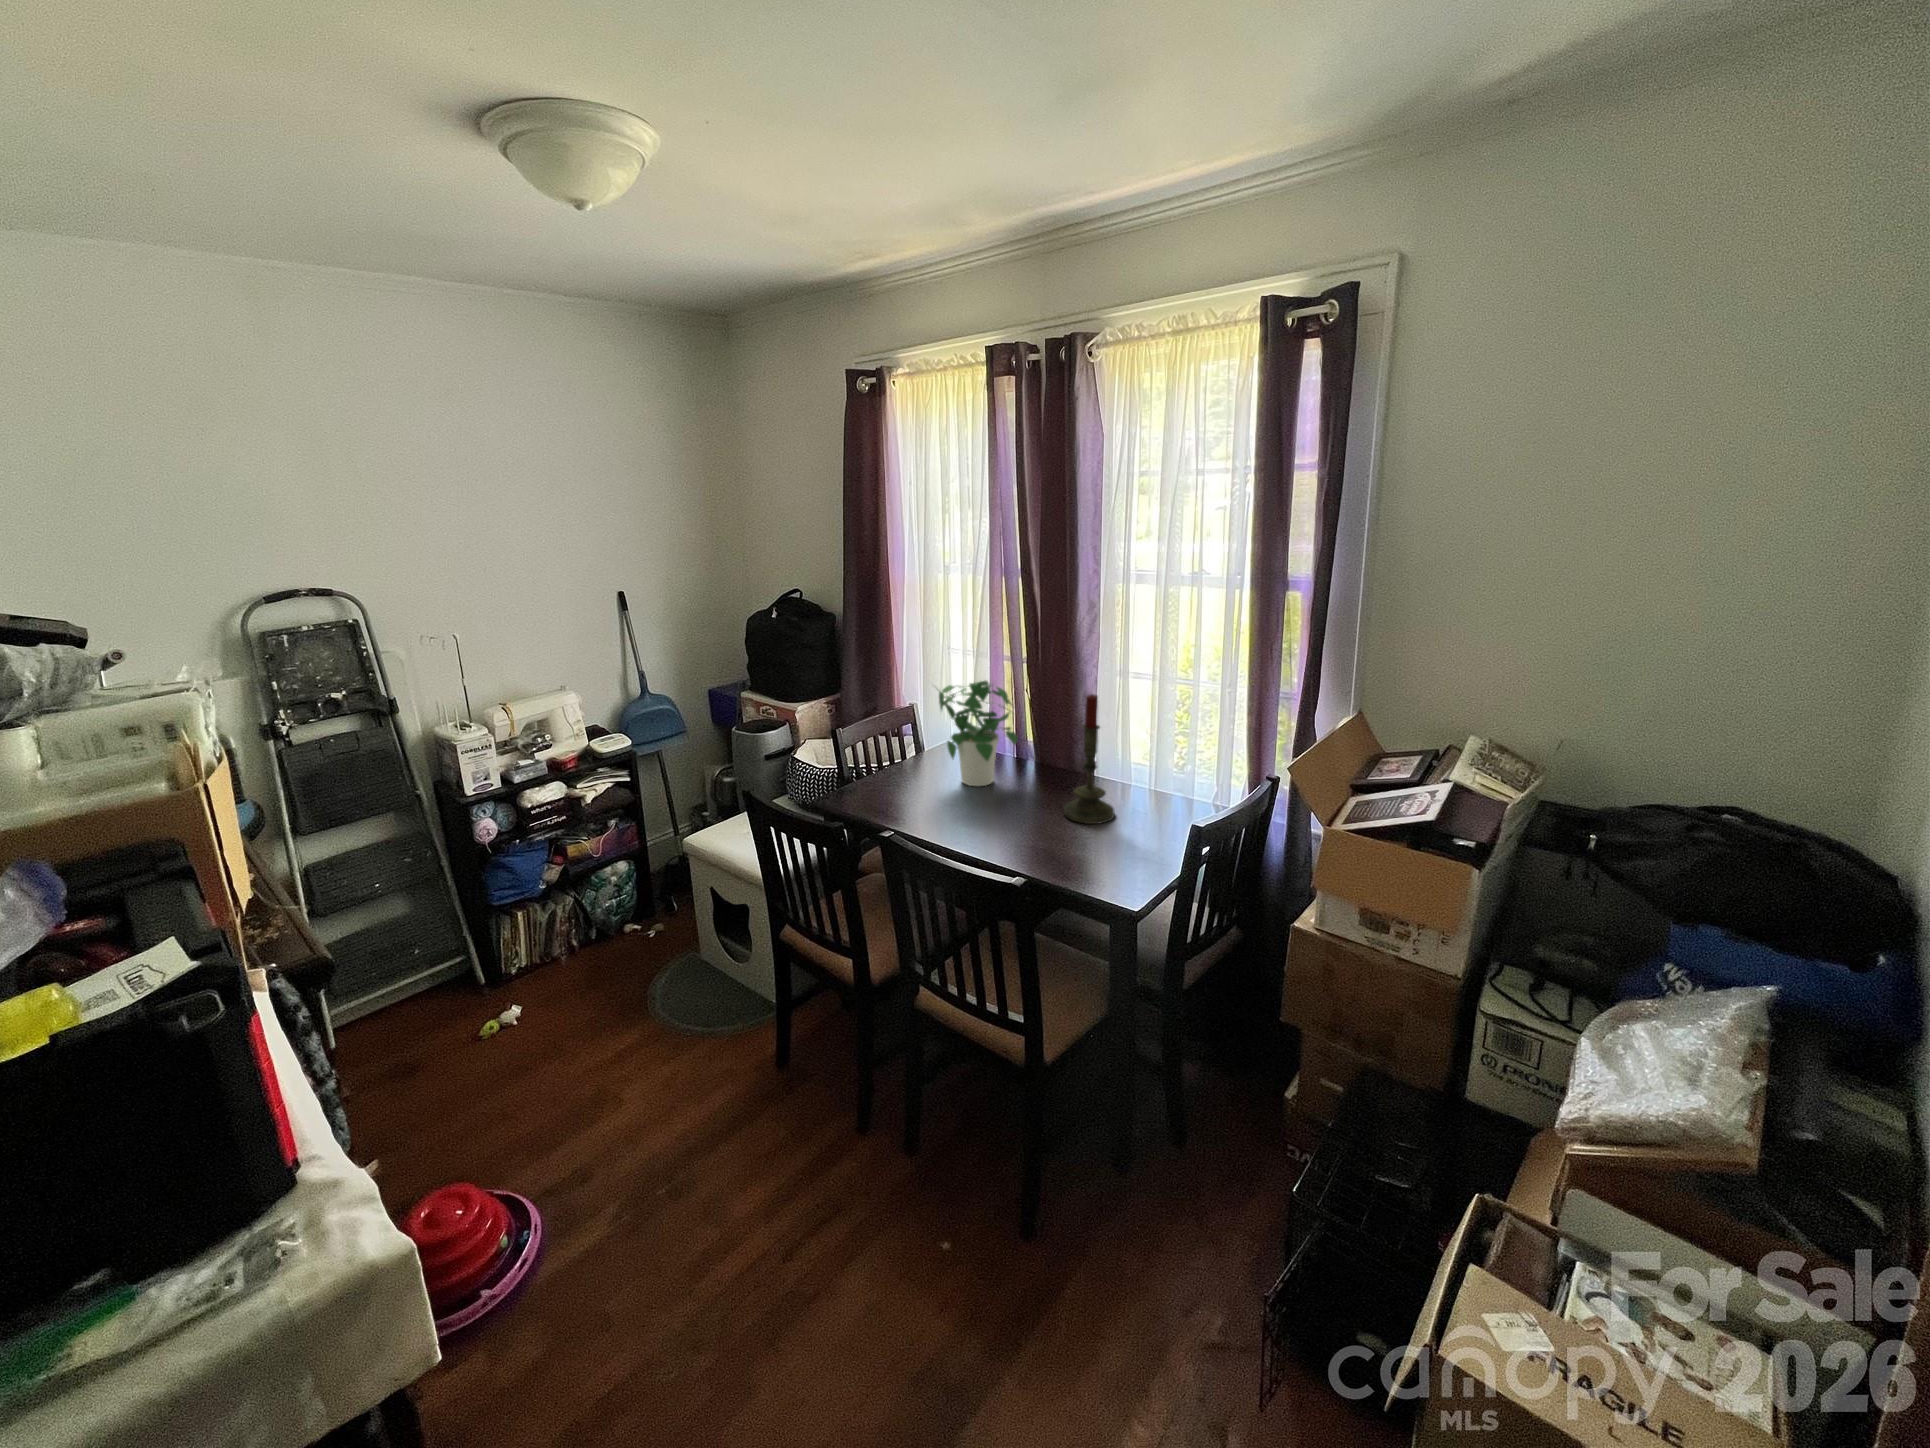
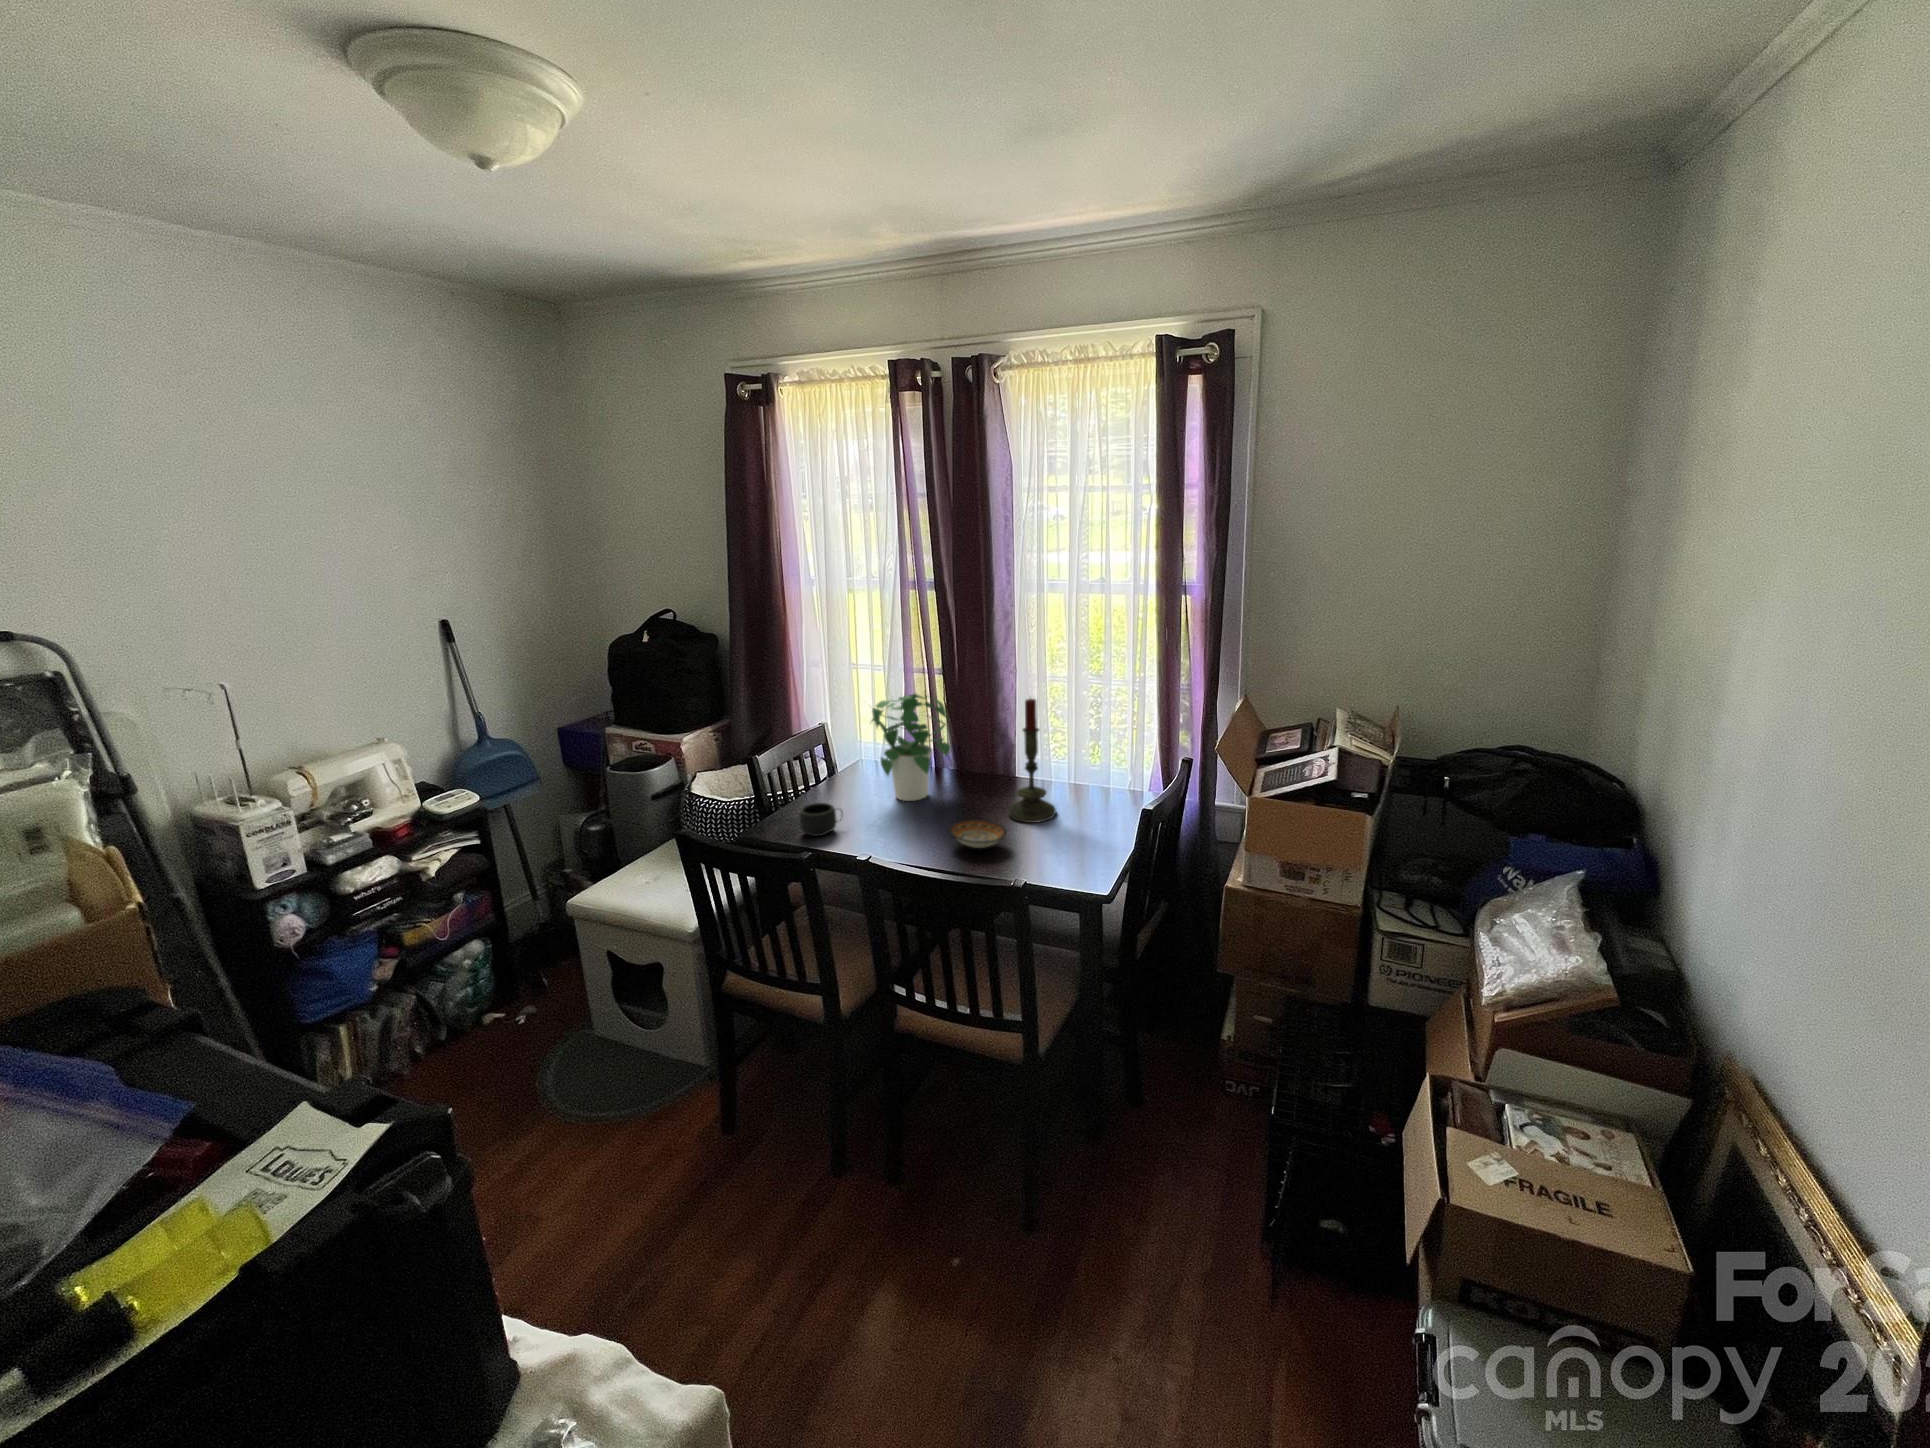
mug: none [860,778,901,810] -> present [799,803,843,836]
ceramic bowl: none [990,812,1049,842] -> present [949,819,1007,848]

